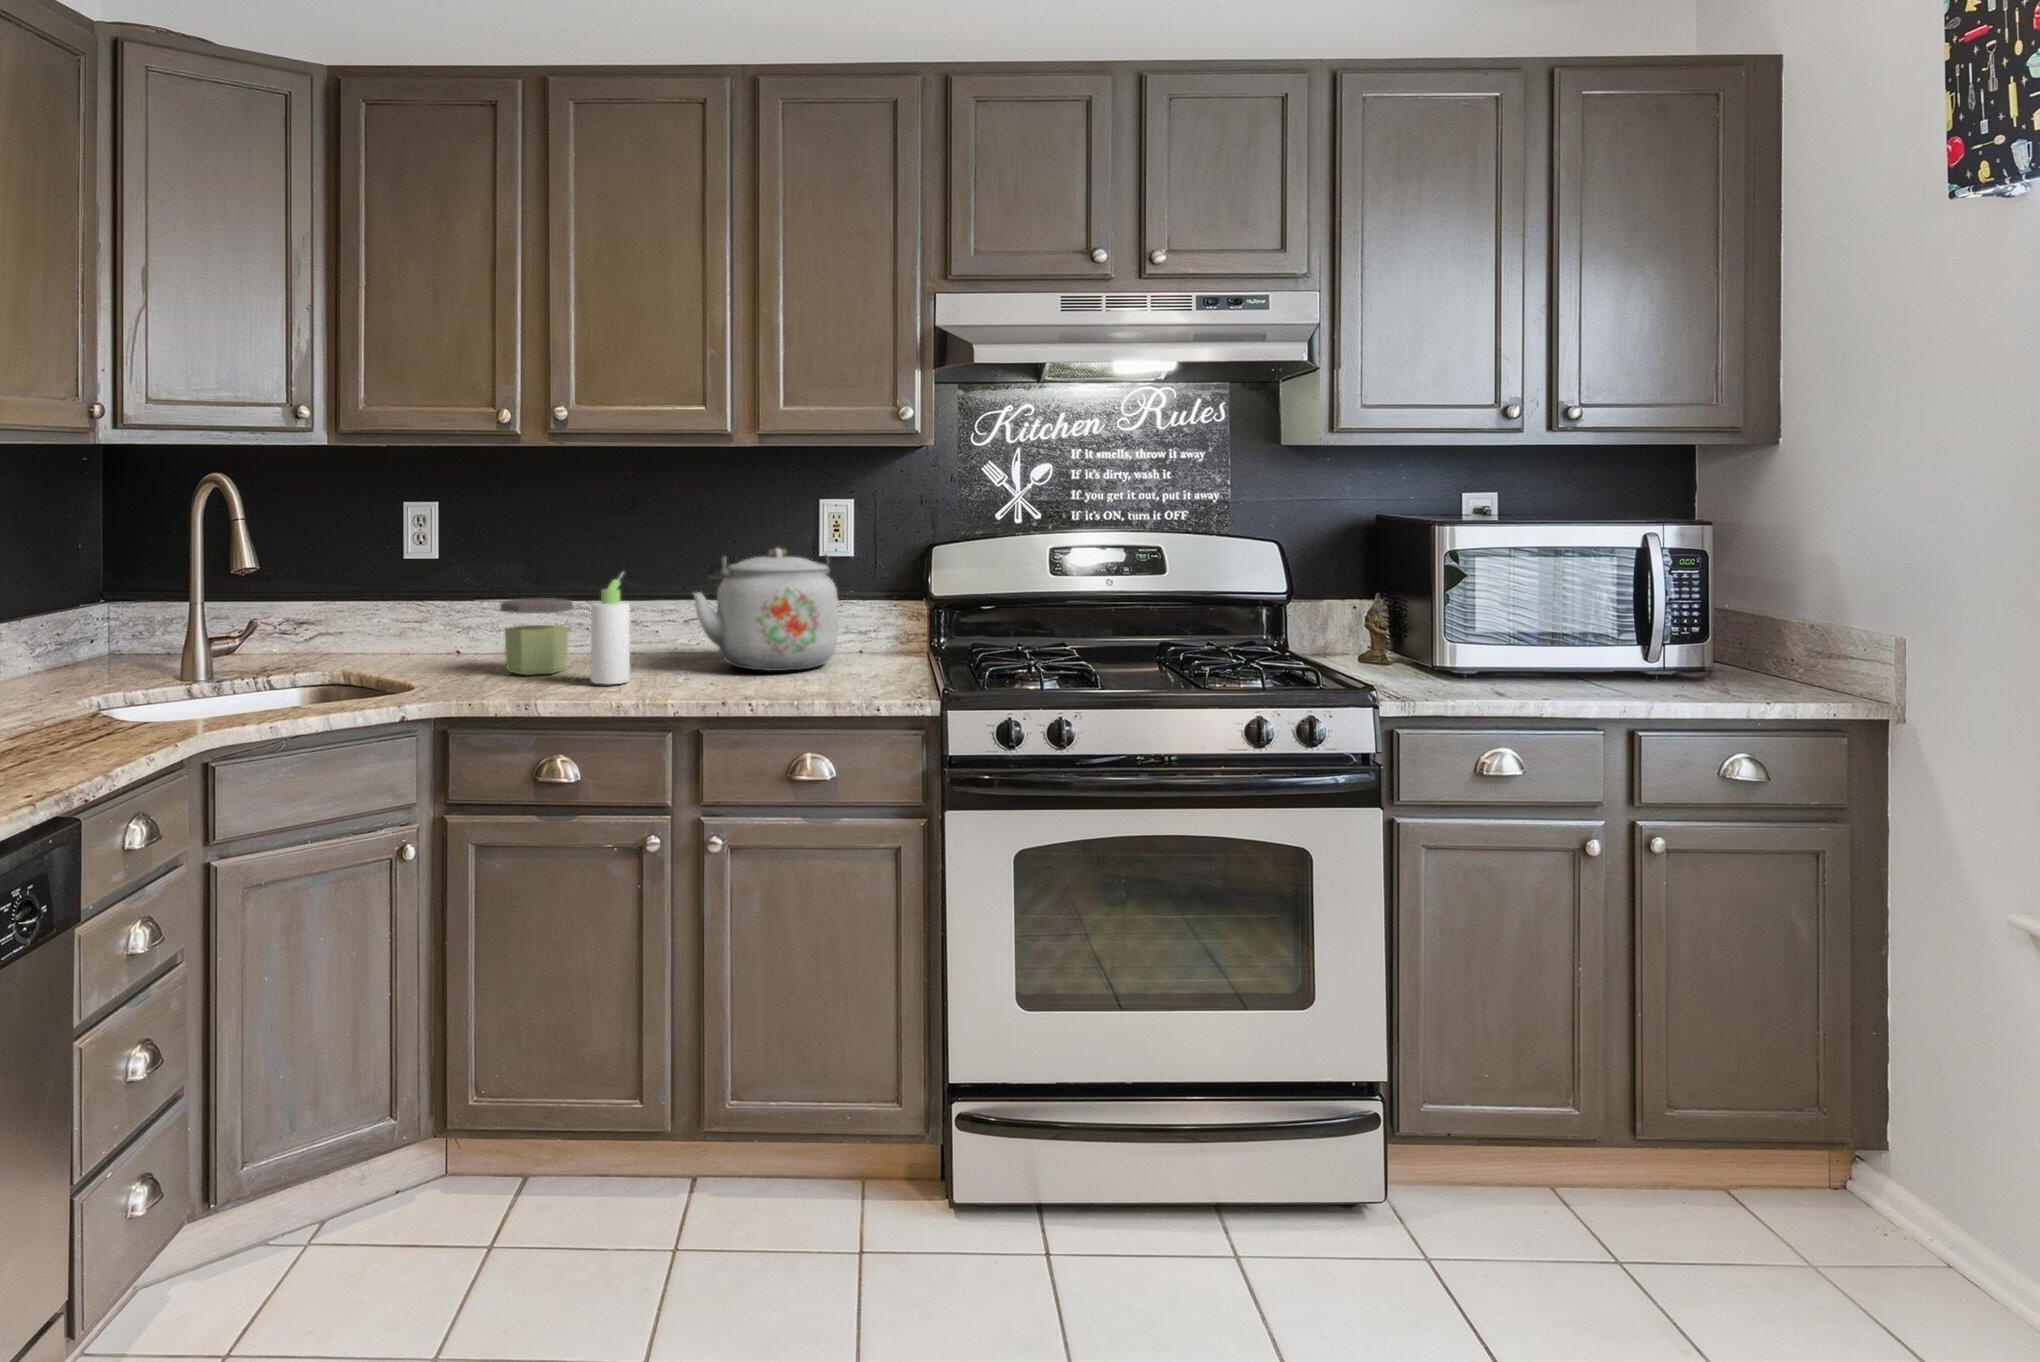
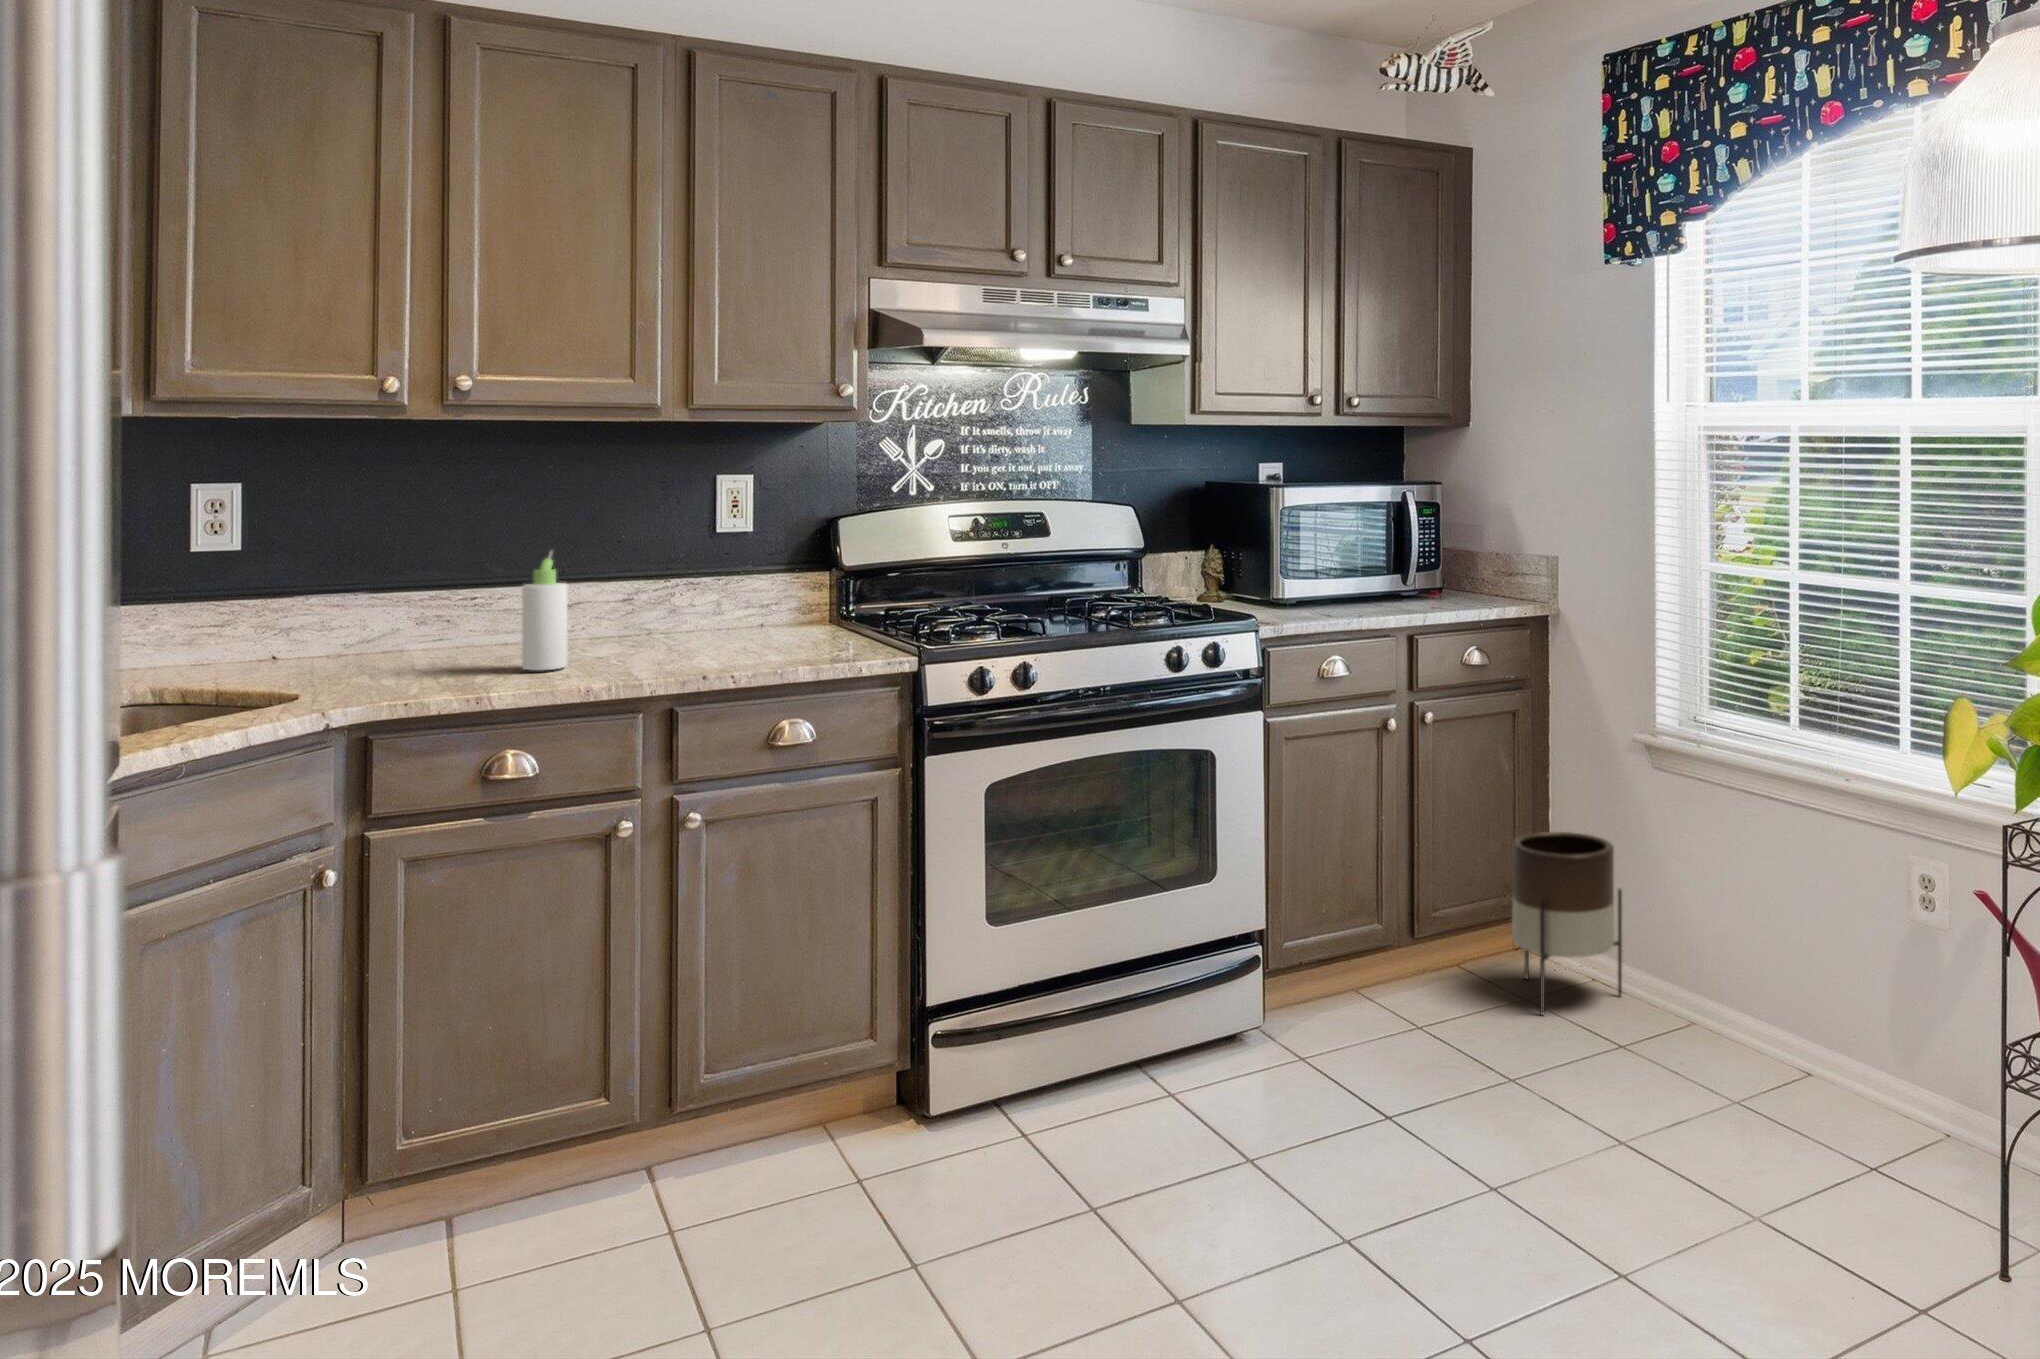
kettle: present [693,548,838,671] -> none [619,522,773,645]
jar: present [500,598,573,675] -> none [380,584,467,670]
planter: none [1785,1021,1983,1300] -> present [1512,832,1622,1014]

